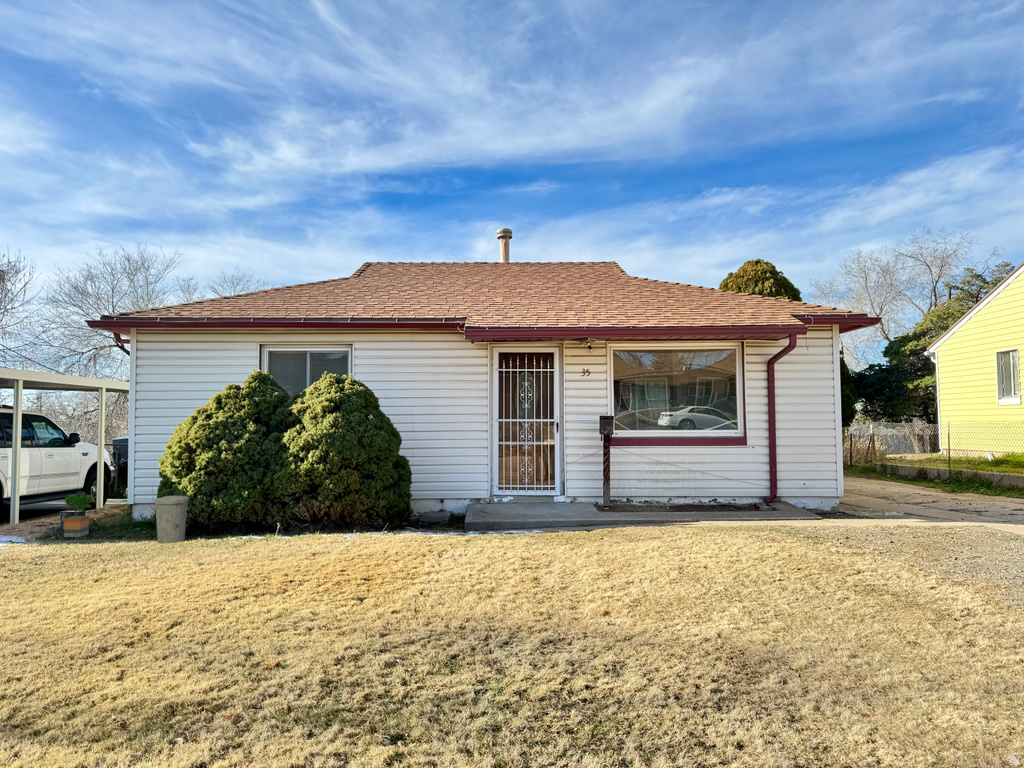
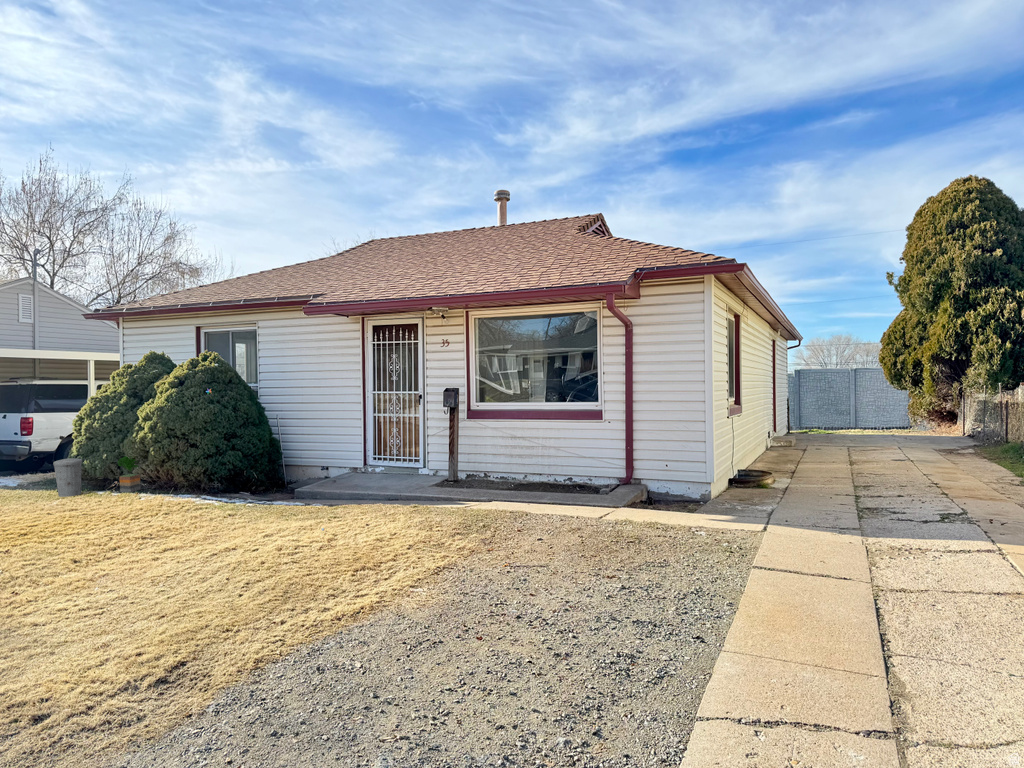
potted tree: present [64,495,94,537] -> present [118,456,141,492]

